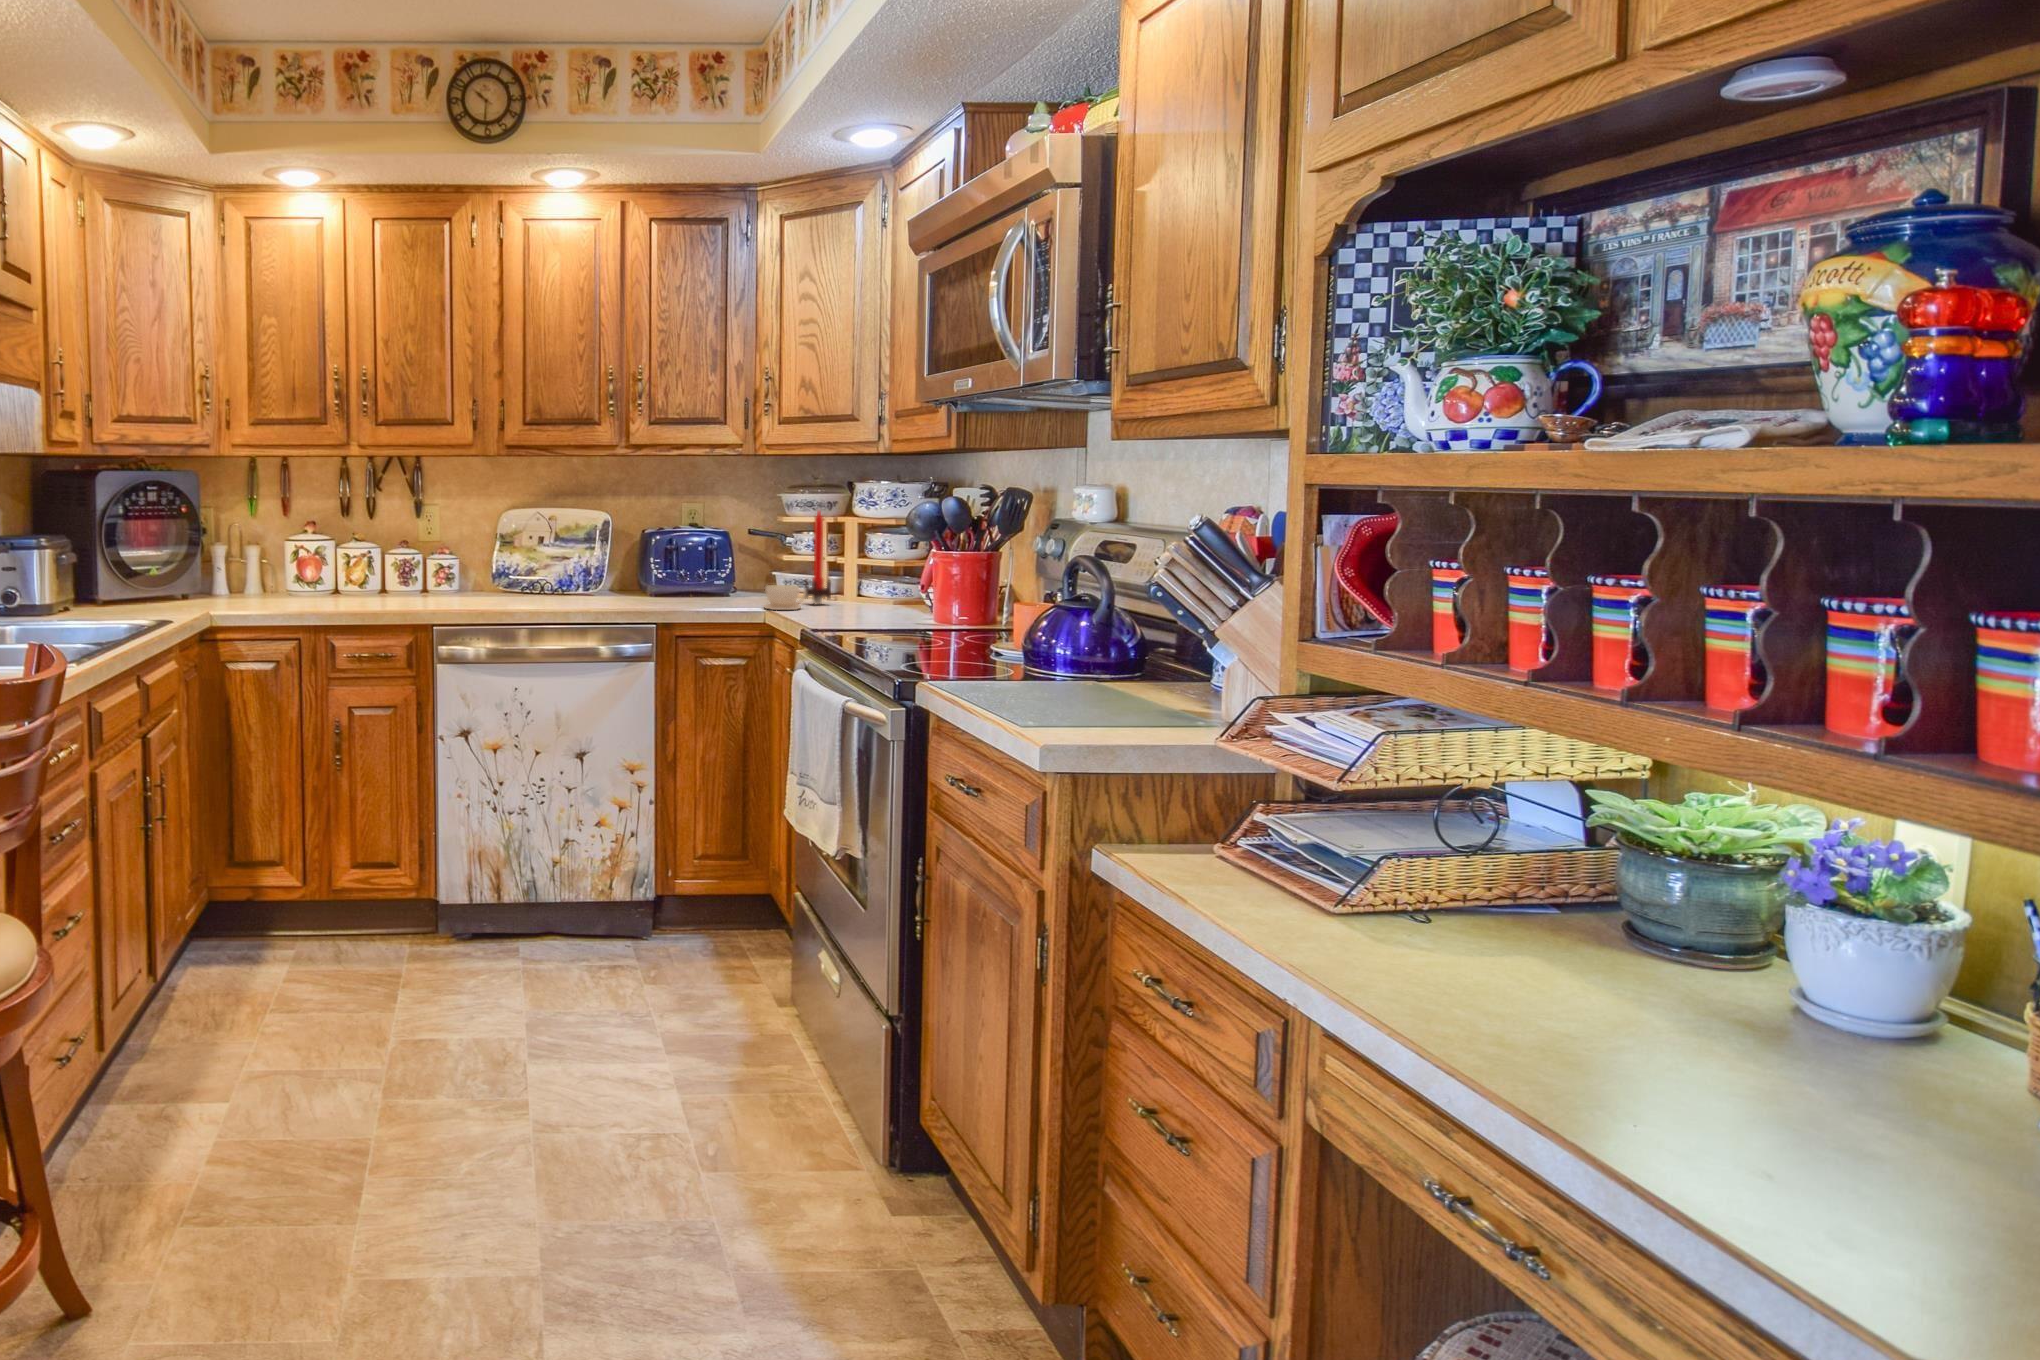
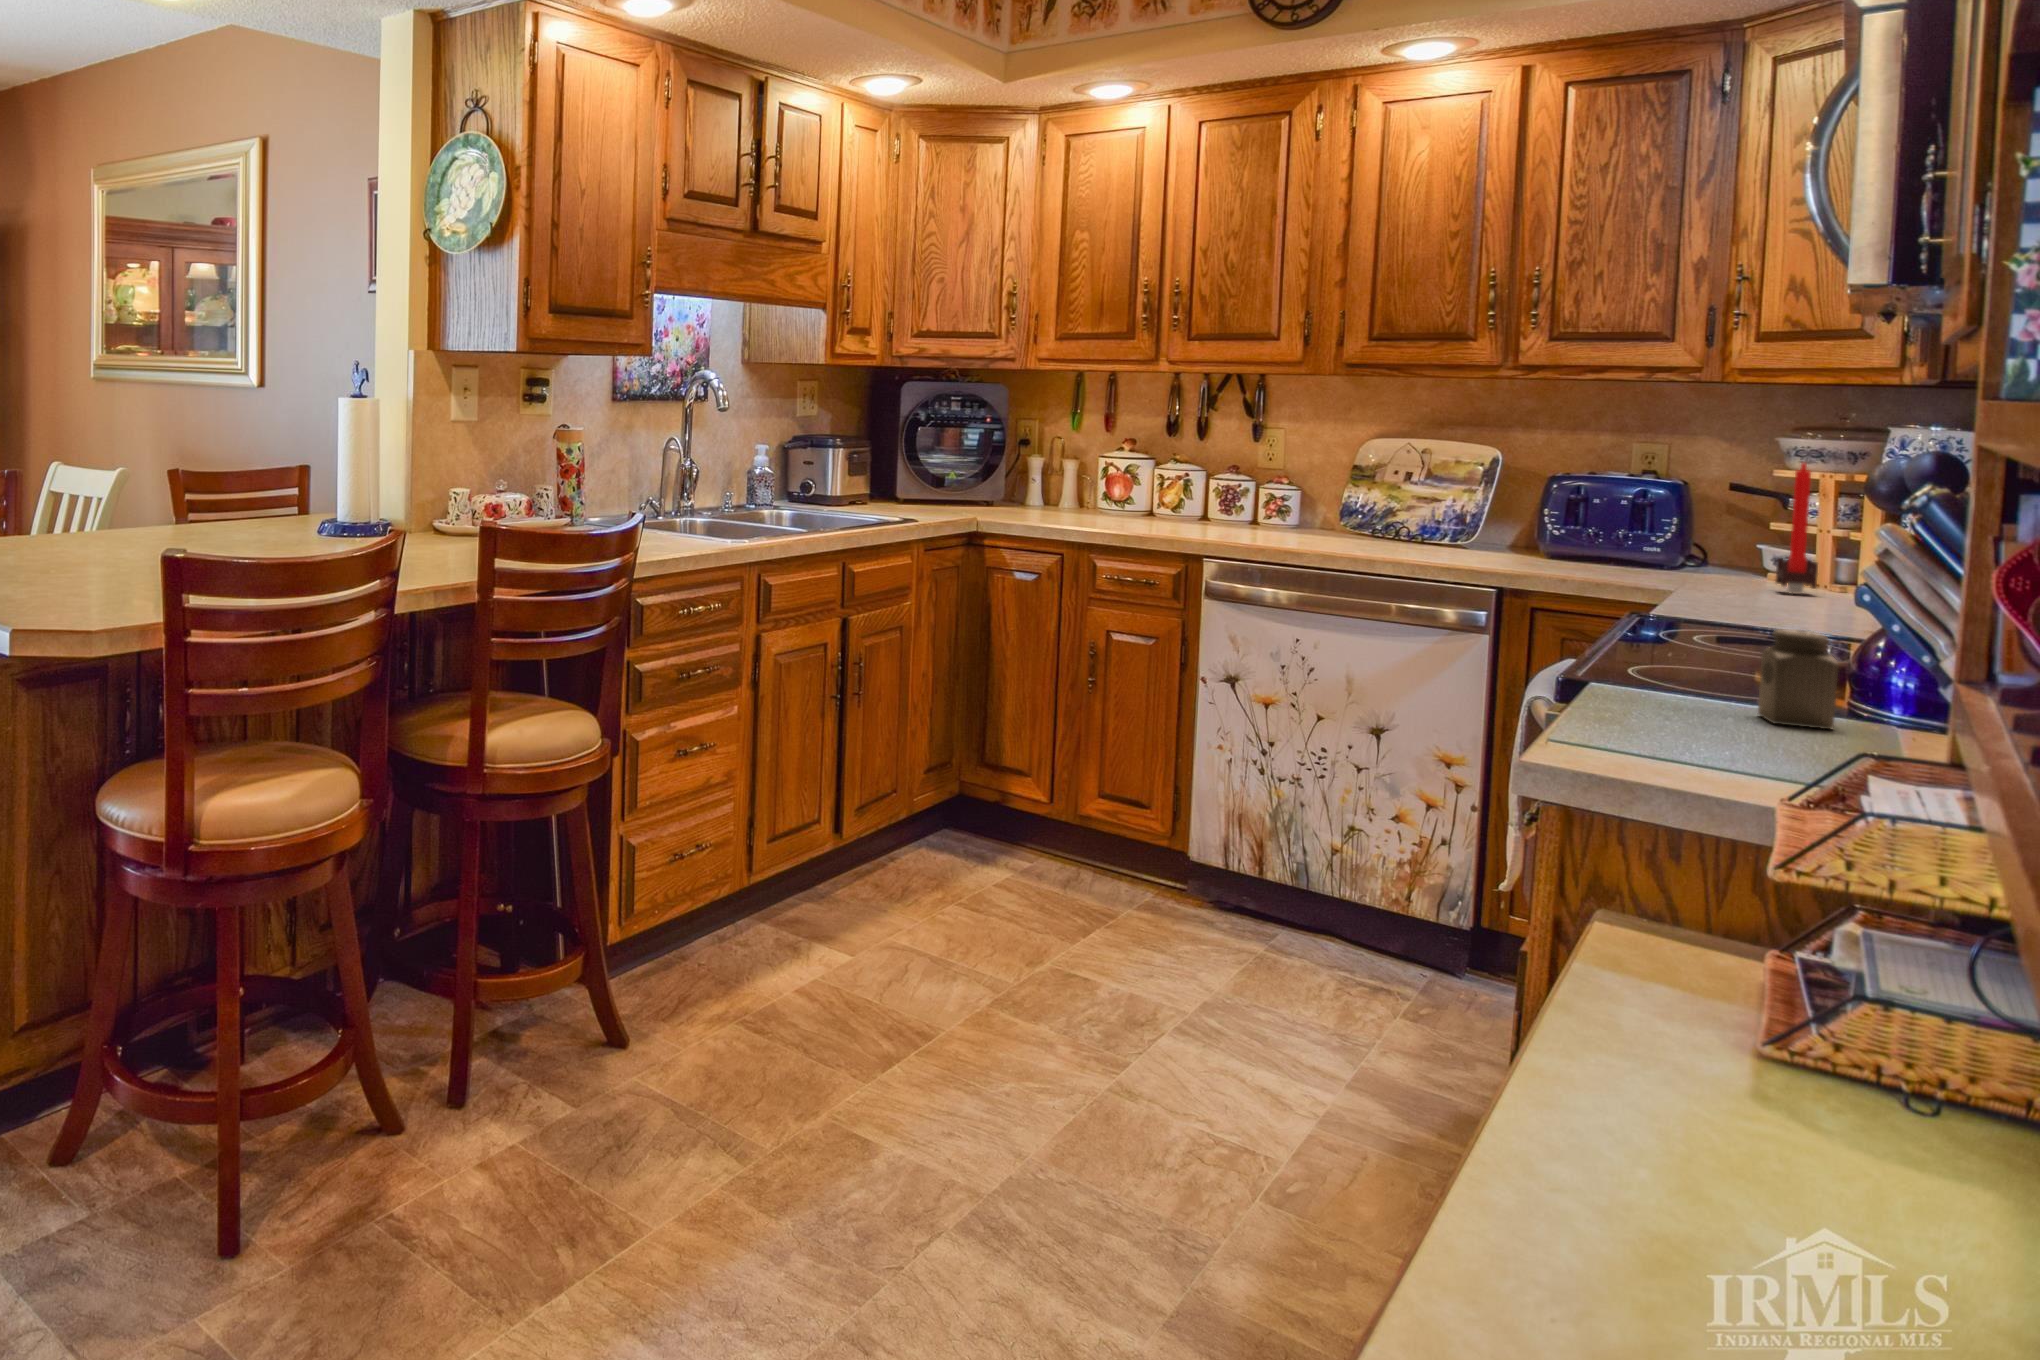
coffee cup: present [765,585,806,610] -> none [1681,558,1754,595]
salt shaker: none [1104,630,1164,708] -> present [1758,629,1839,729]

